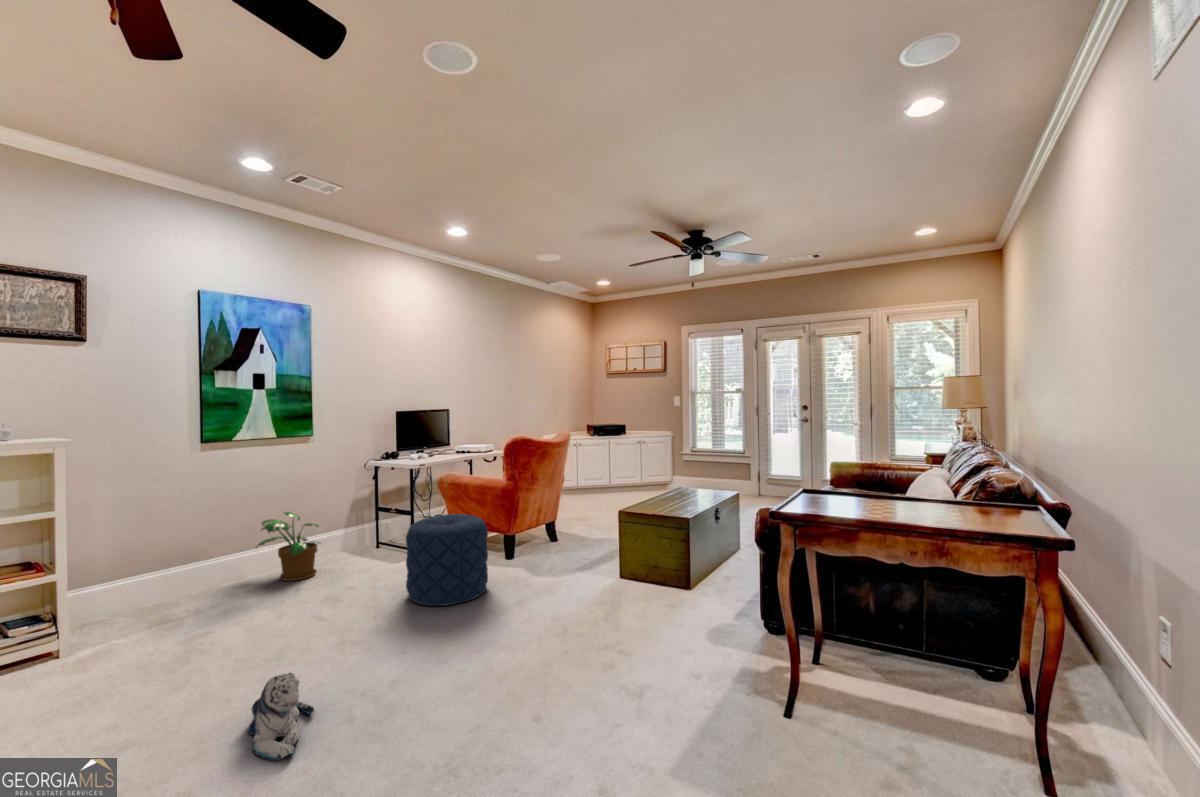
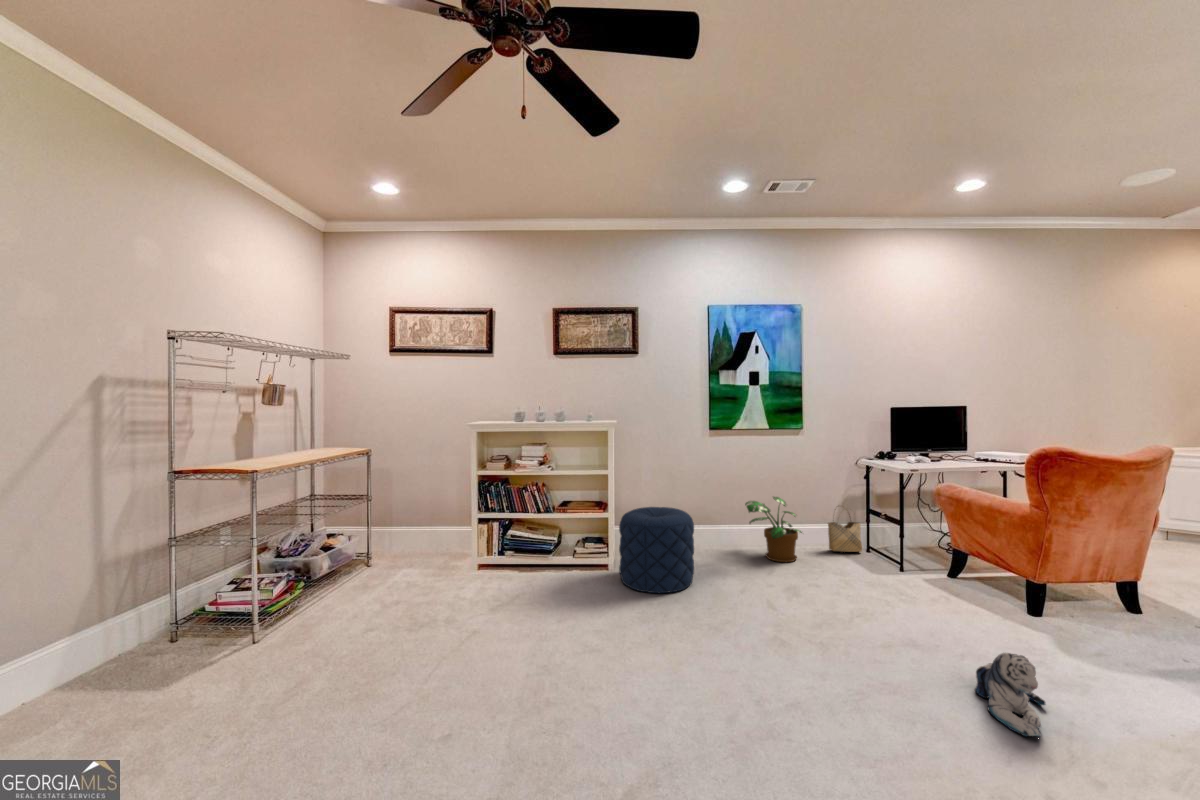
woven basket: none [341,509,373,556] -> present [828,522,862,552]
pouf: present [406,514,488,606] -> present [619,507,694,593]
plush toy: present [247,673,314,761] -> present [975,653,1045,737]

